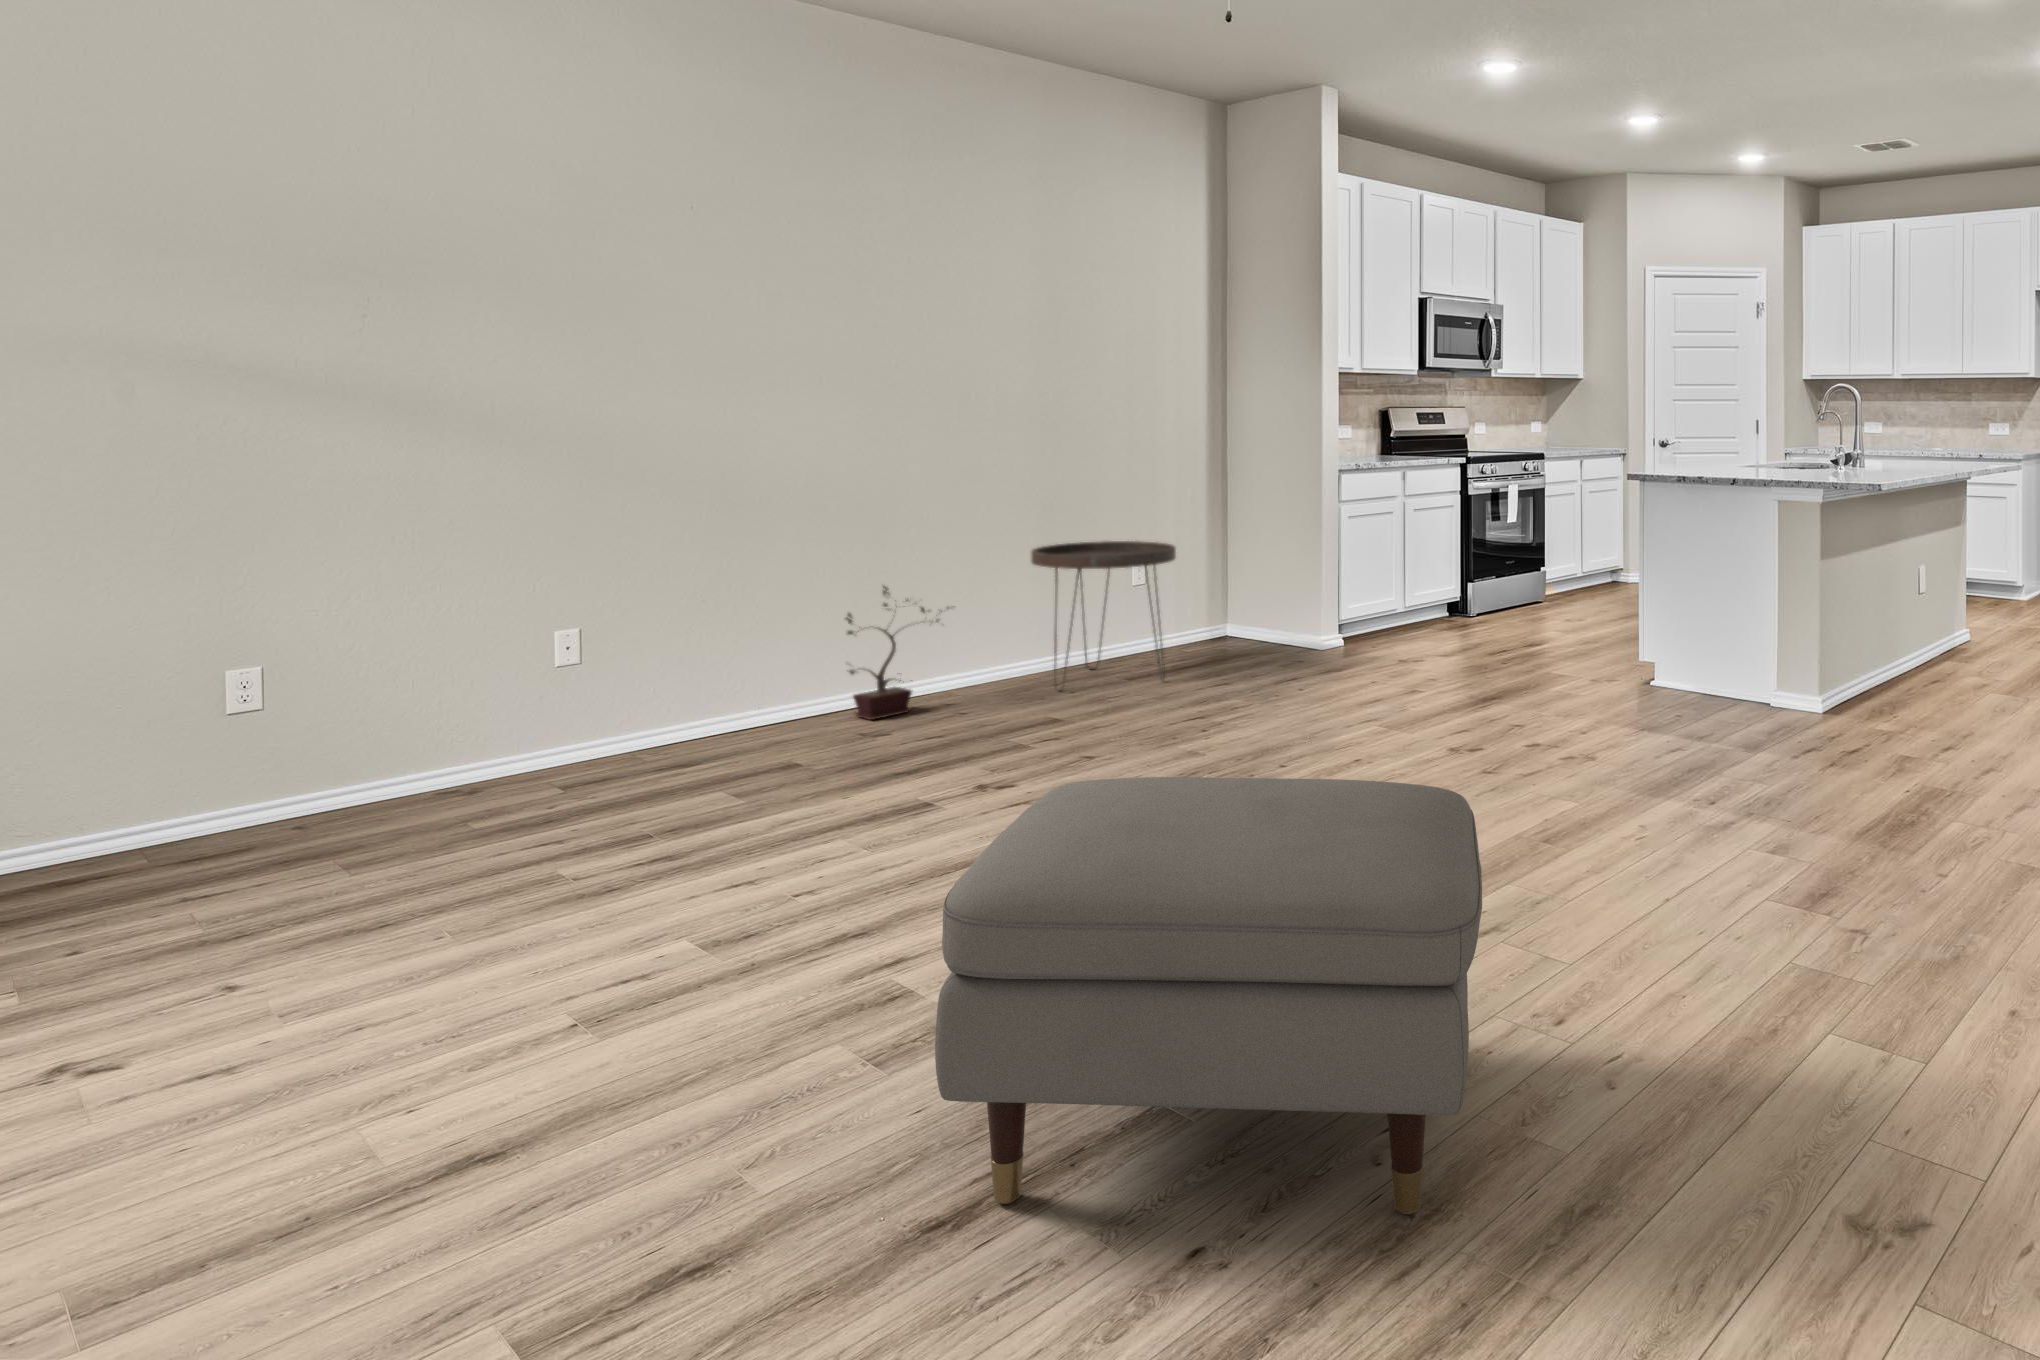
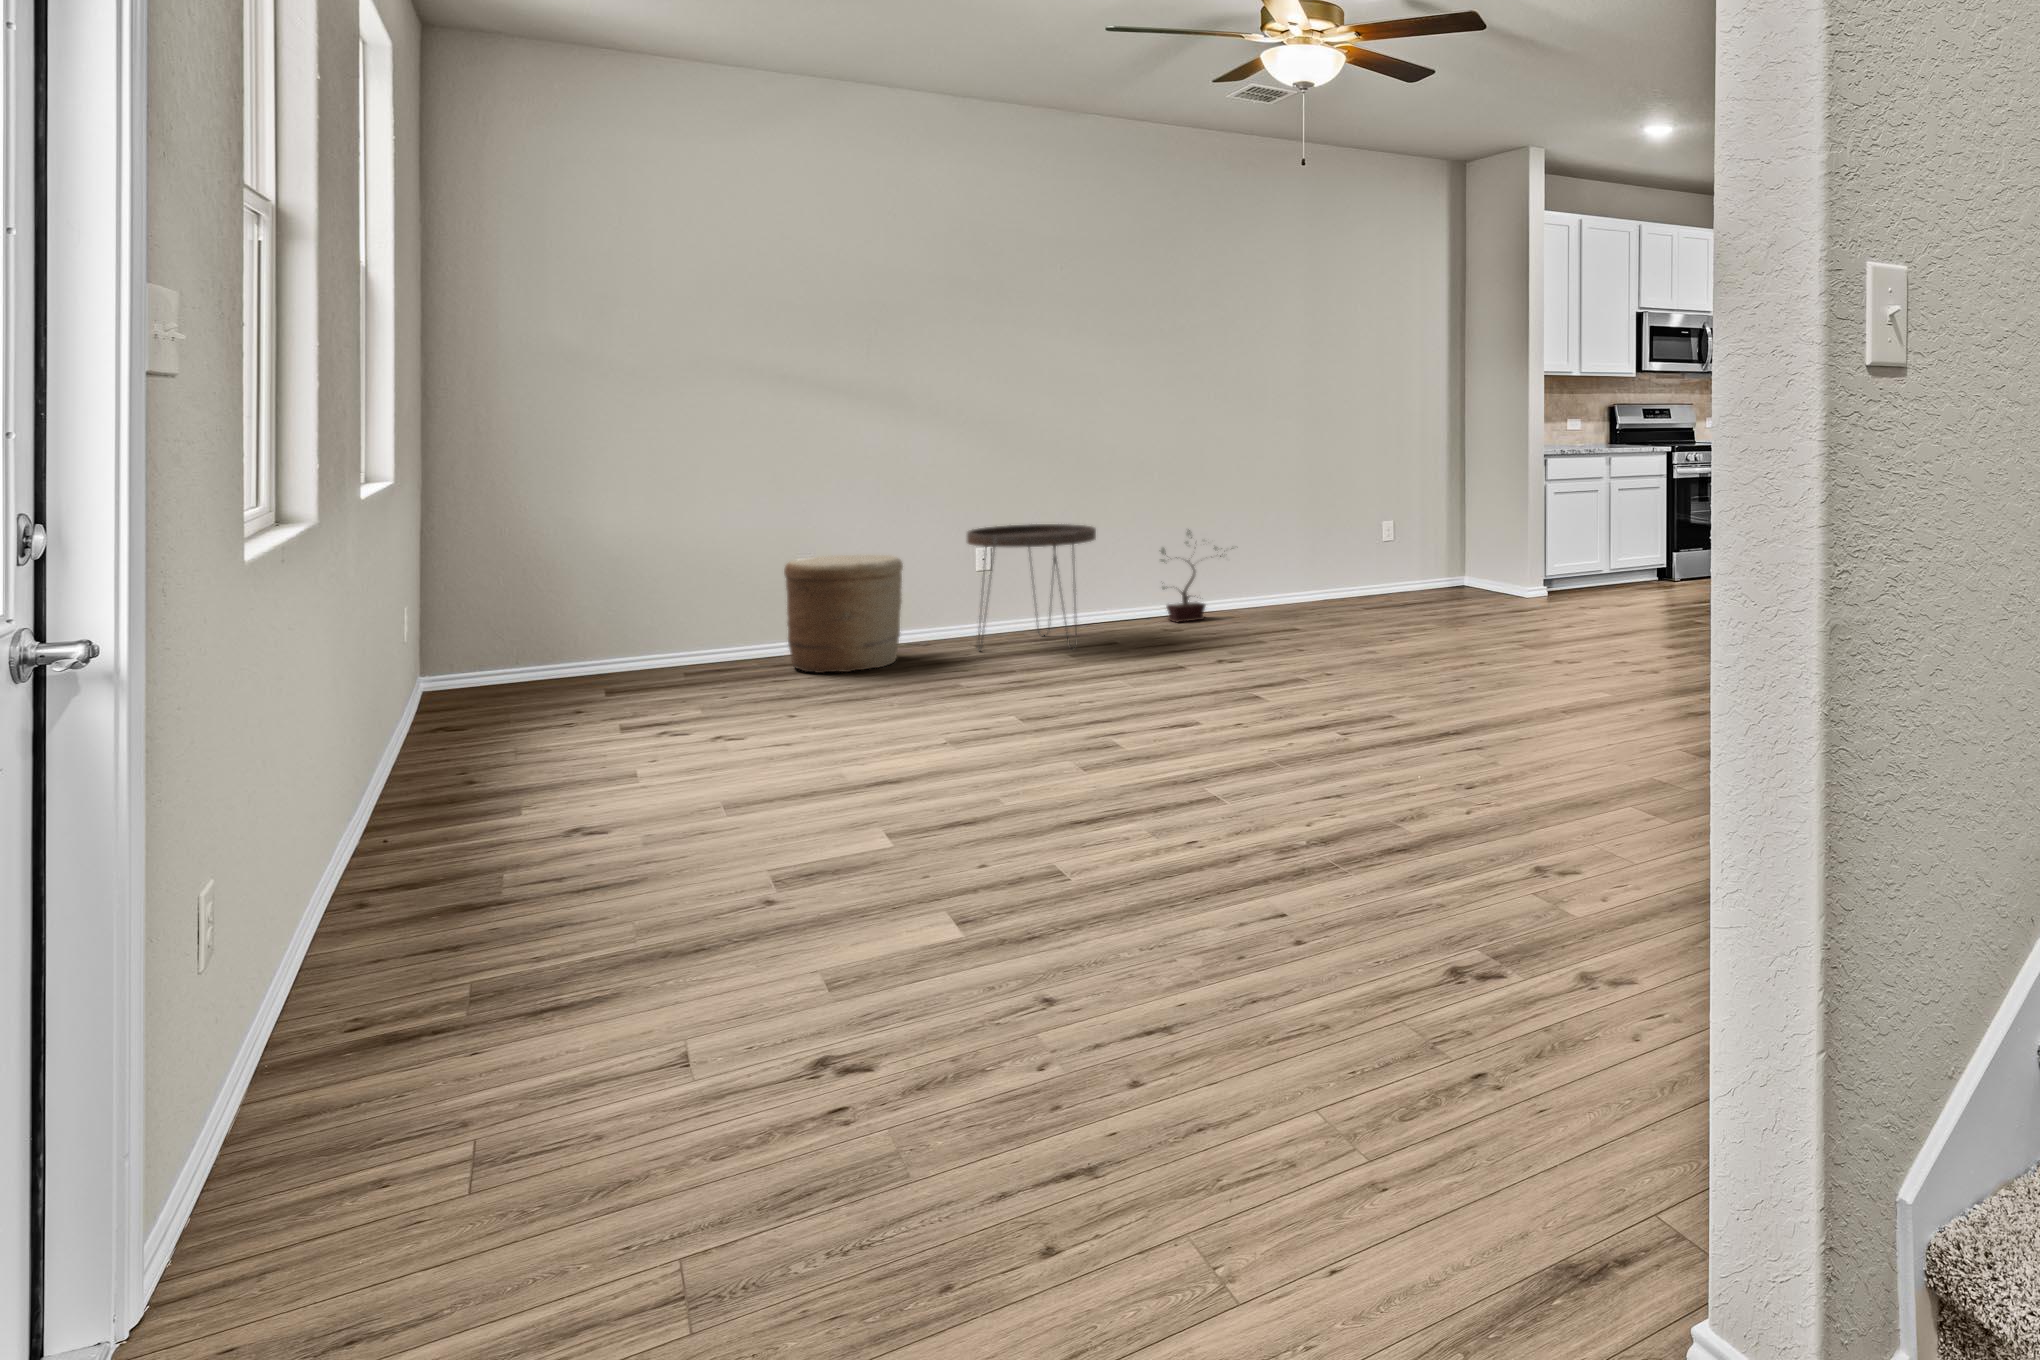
side table: present [1031,541,1176,690] -> present [967,524,1096,650]
woven basket: none [202,655,436,873] -> present [784,555,903,673]
ottoman: present [935,777,1482,1214] -> none [1077,622,1398,838]

